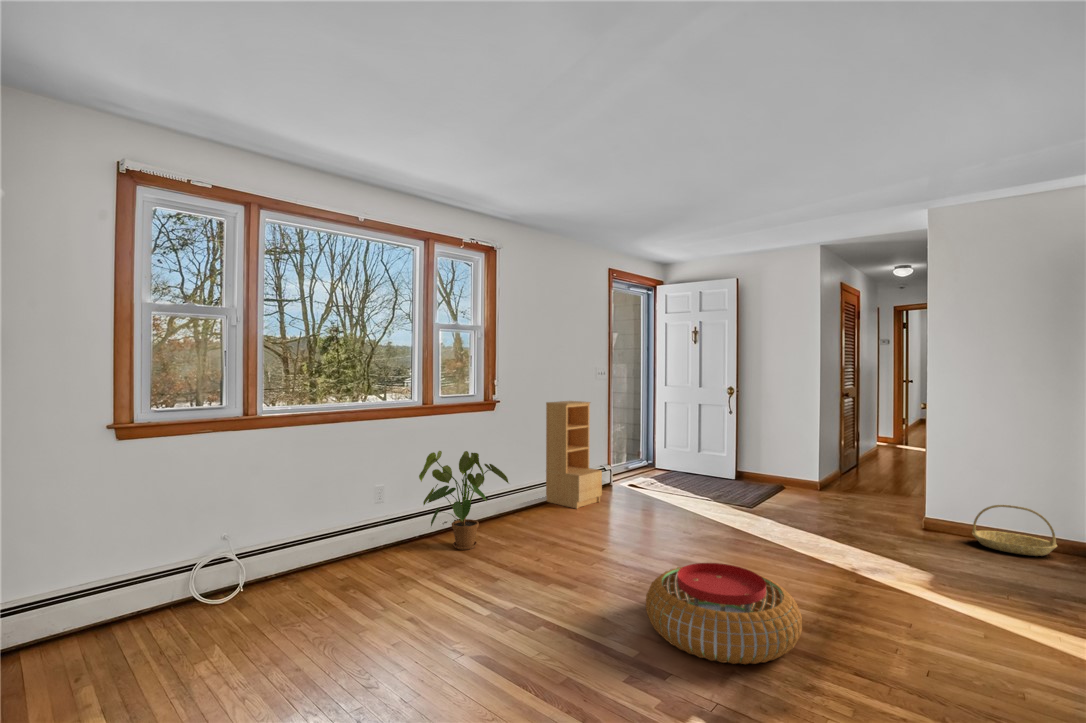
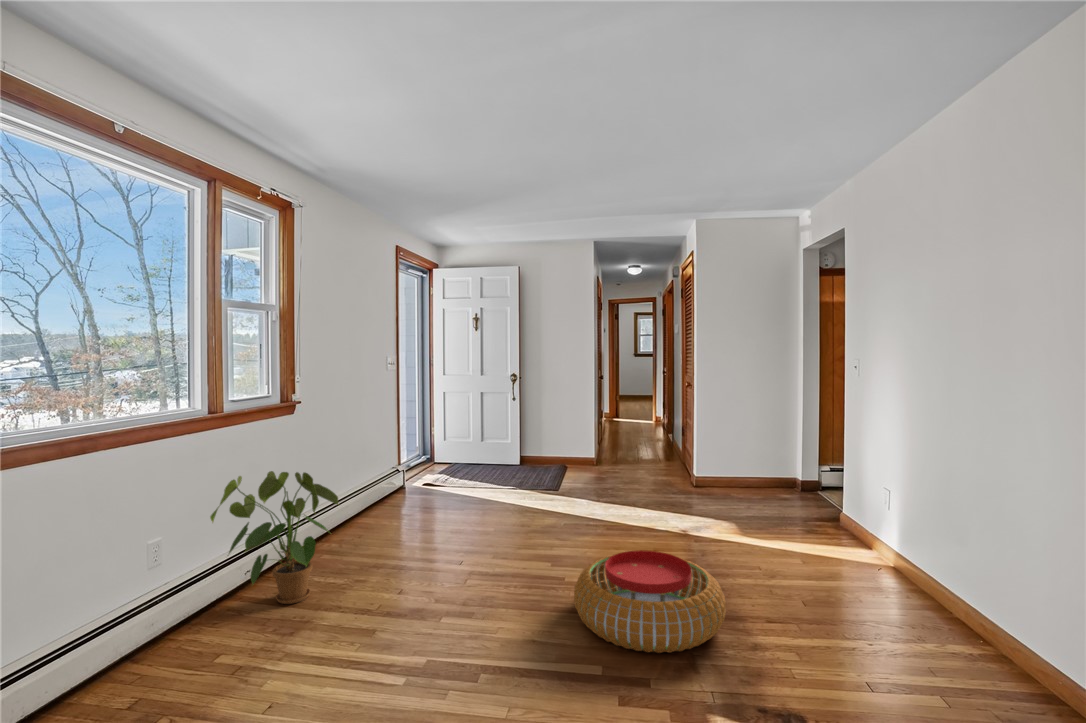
bookshelf: present [546,401,602,509] -> none [347,396,414,520]
basket: present [972,505,1057,556] -> none [725,457,777,493]

